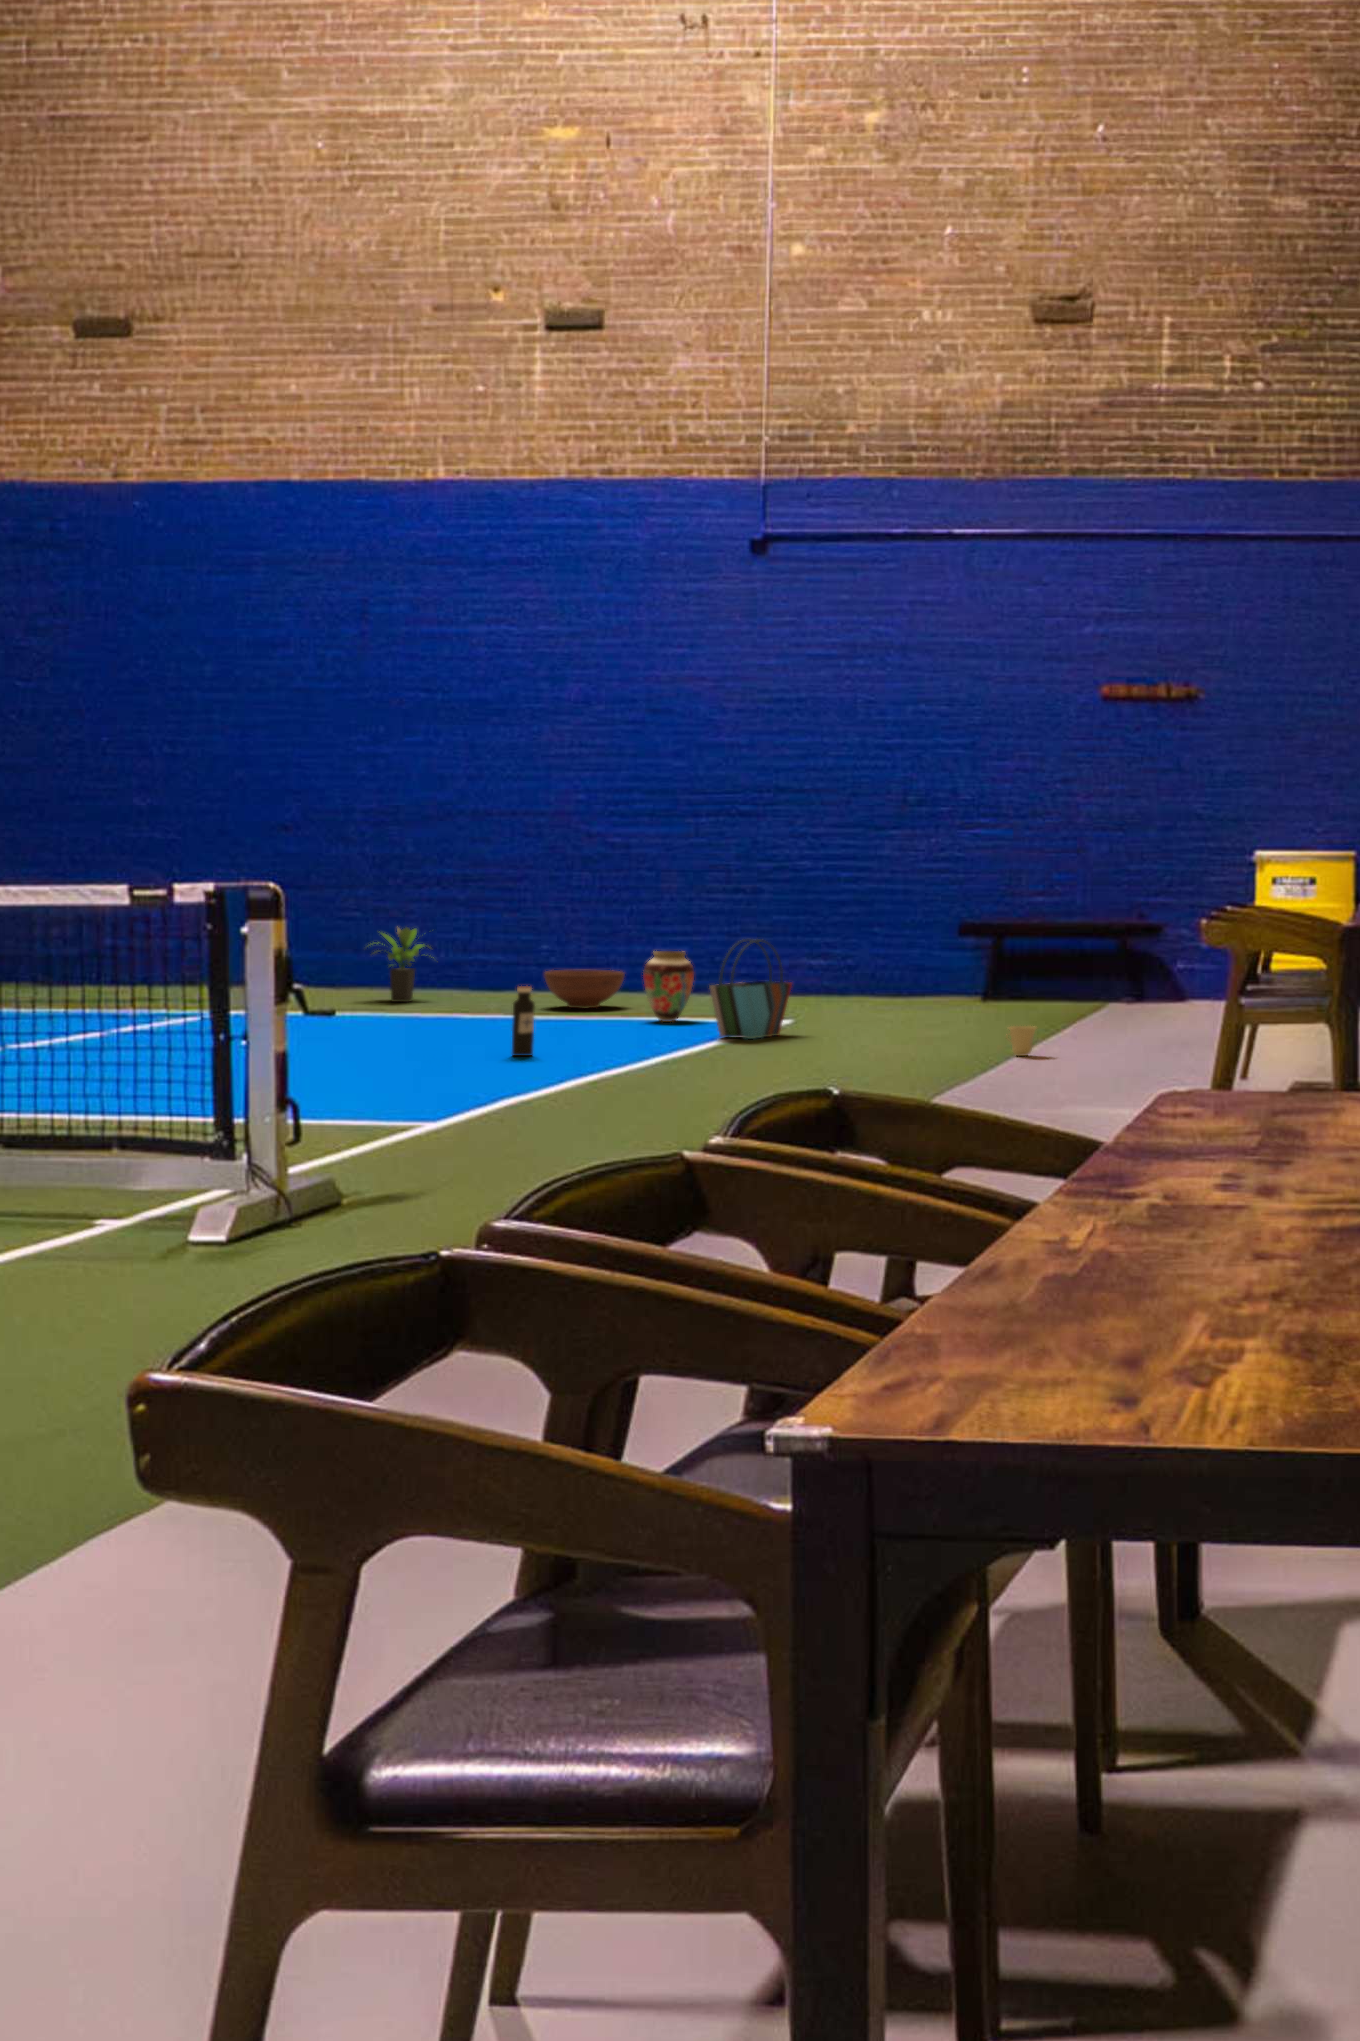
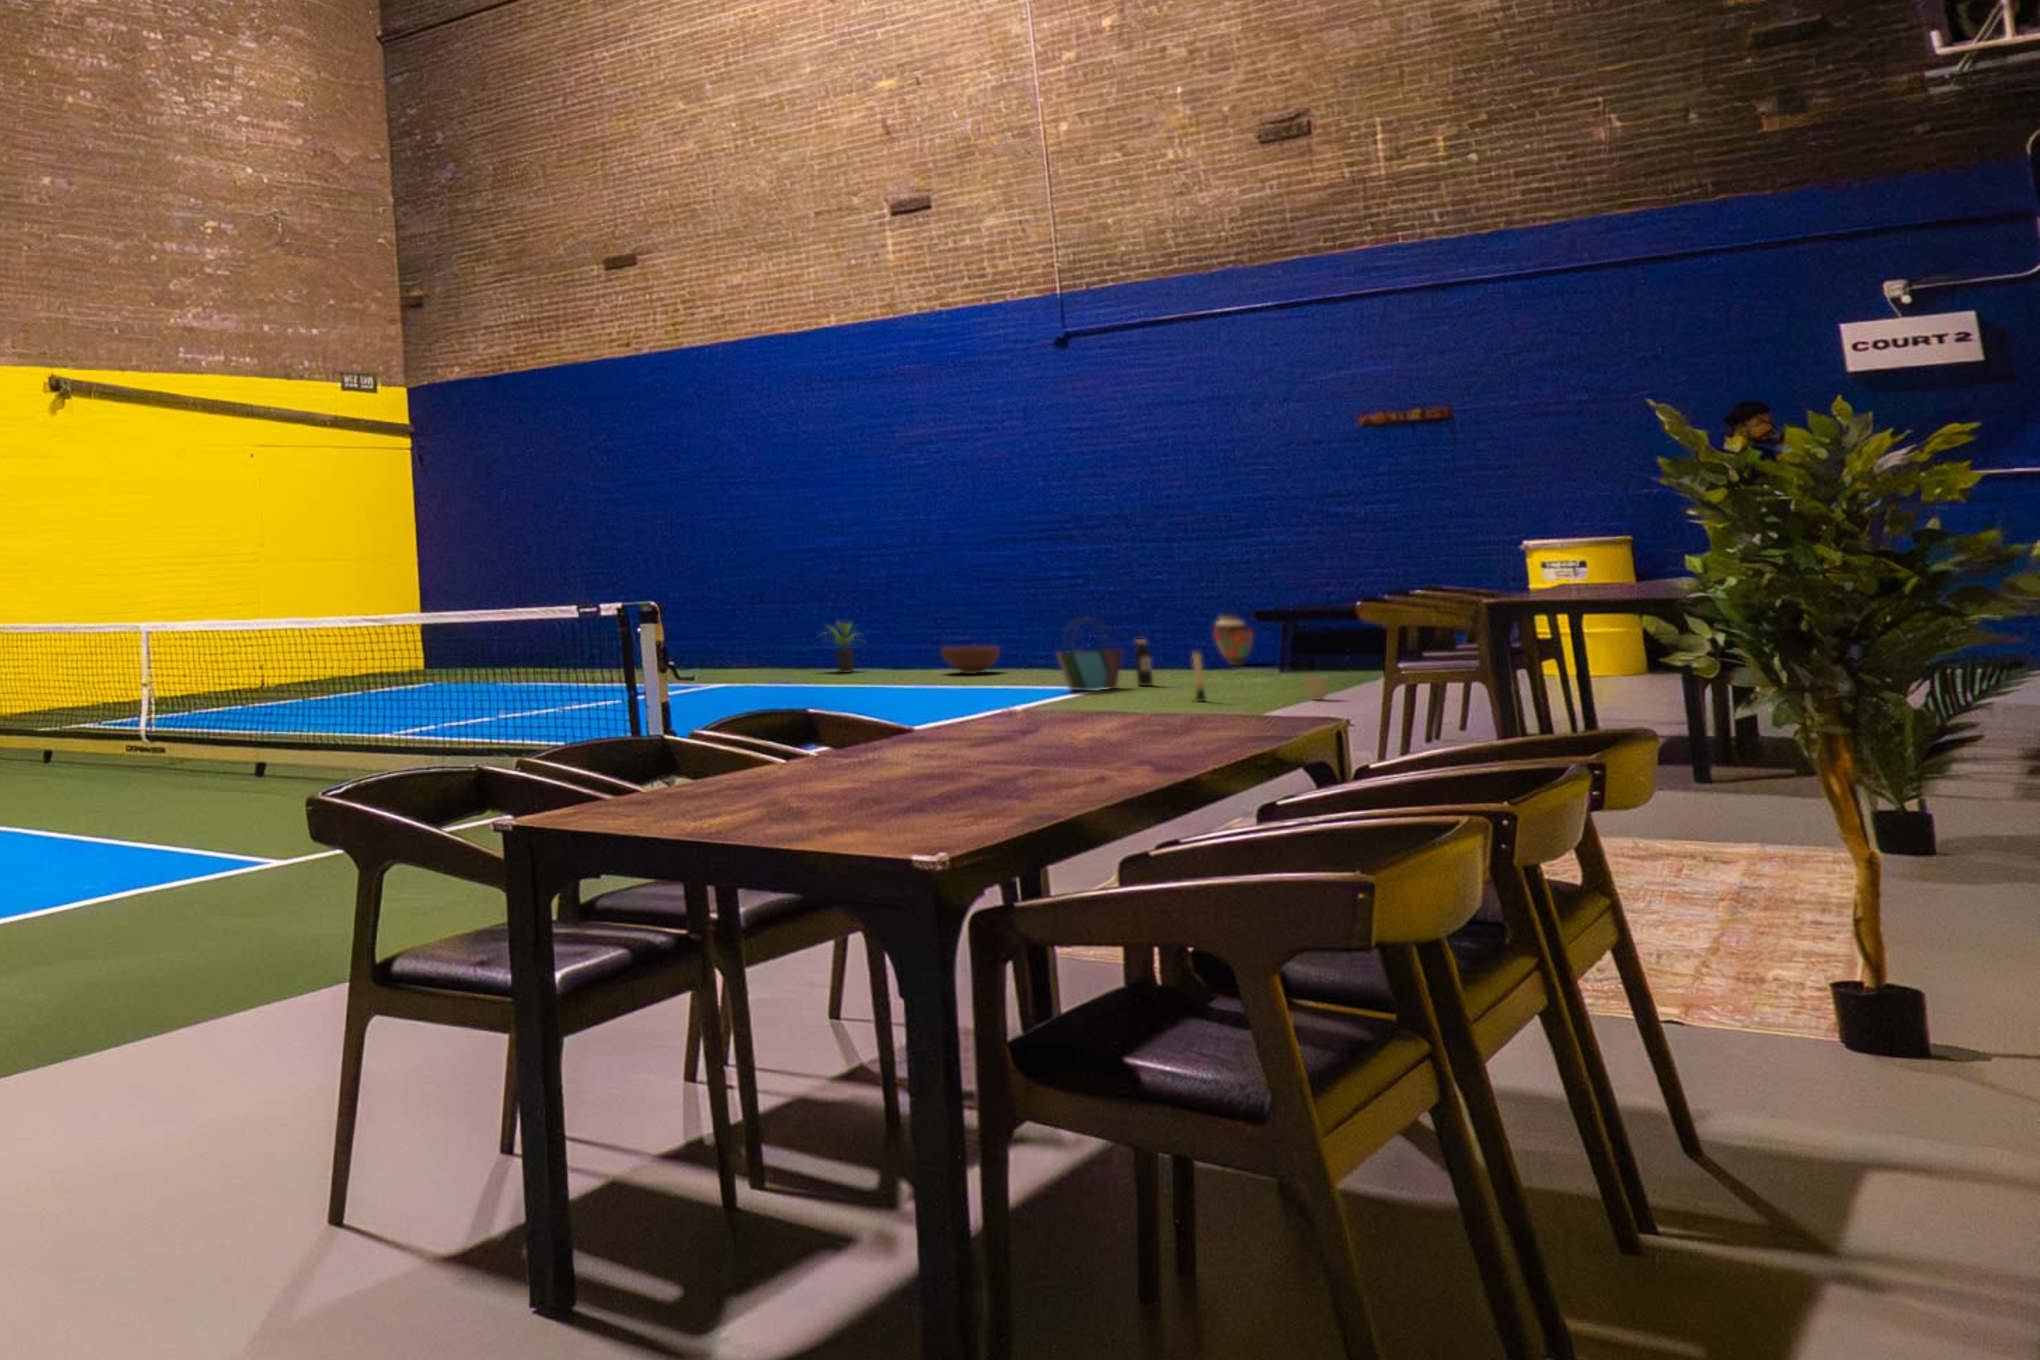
vase: present [643,951,694,1022] -> present [1213,615,1253,665]
water bottle: present [512,986,535,1056] -> present [1135,639,1153,686]
candle: none [877,991,896,1057] -> present [1193,653,1206,701]

